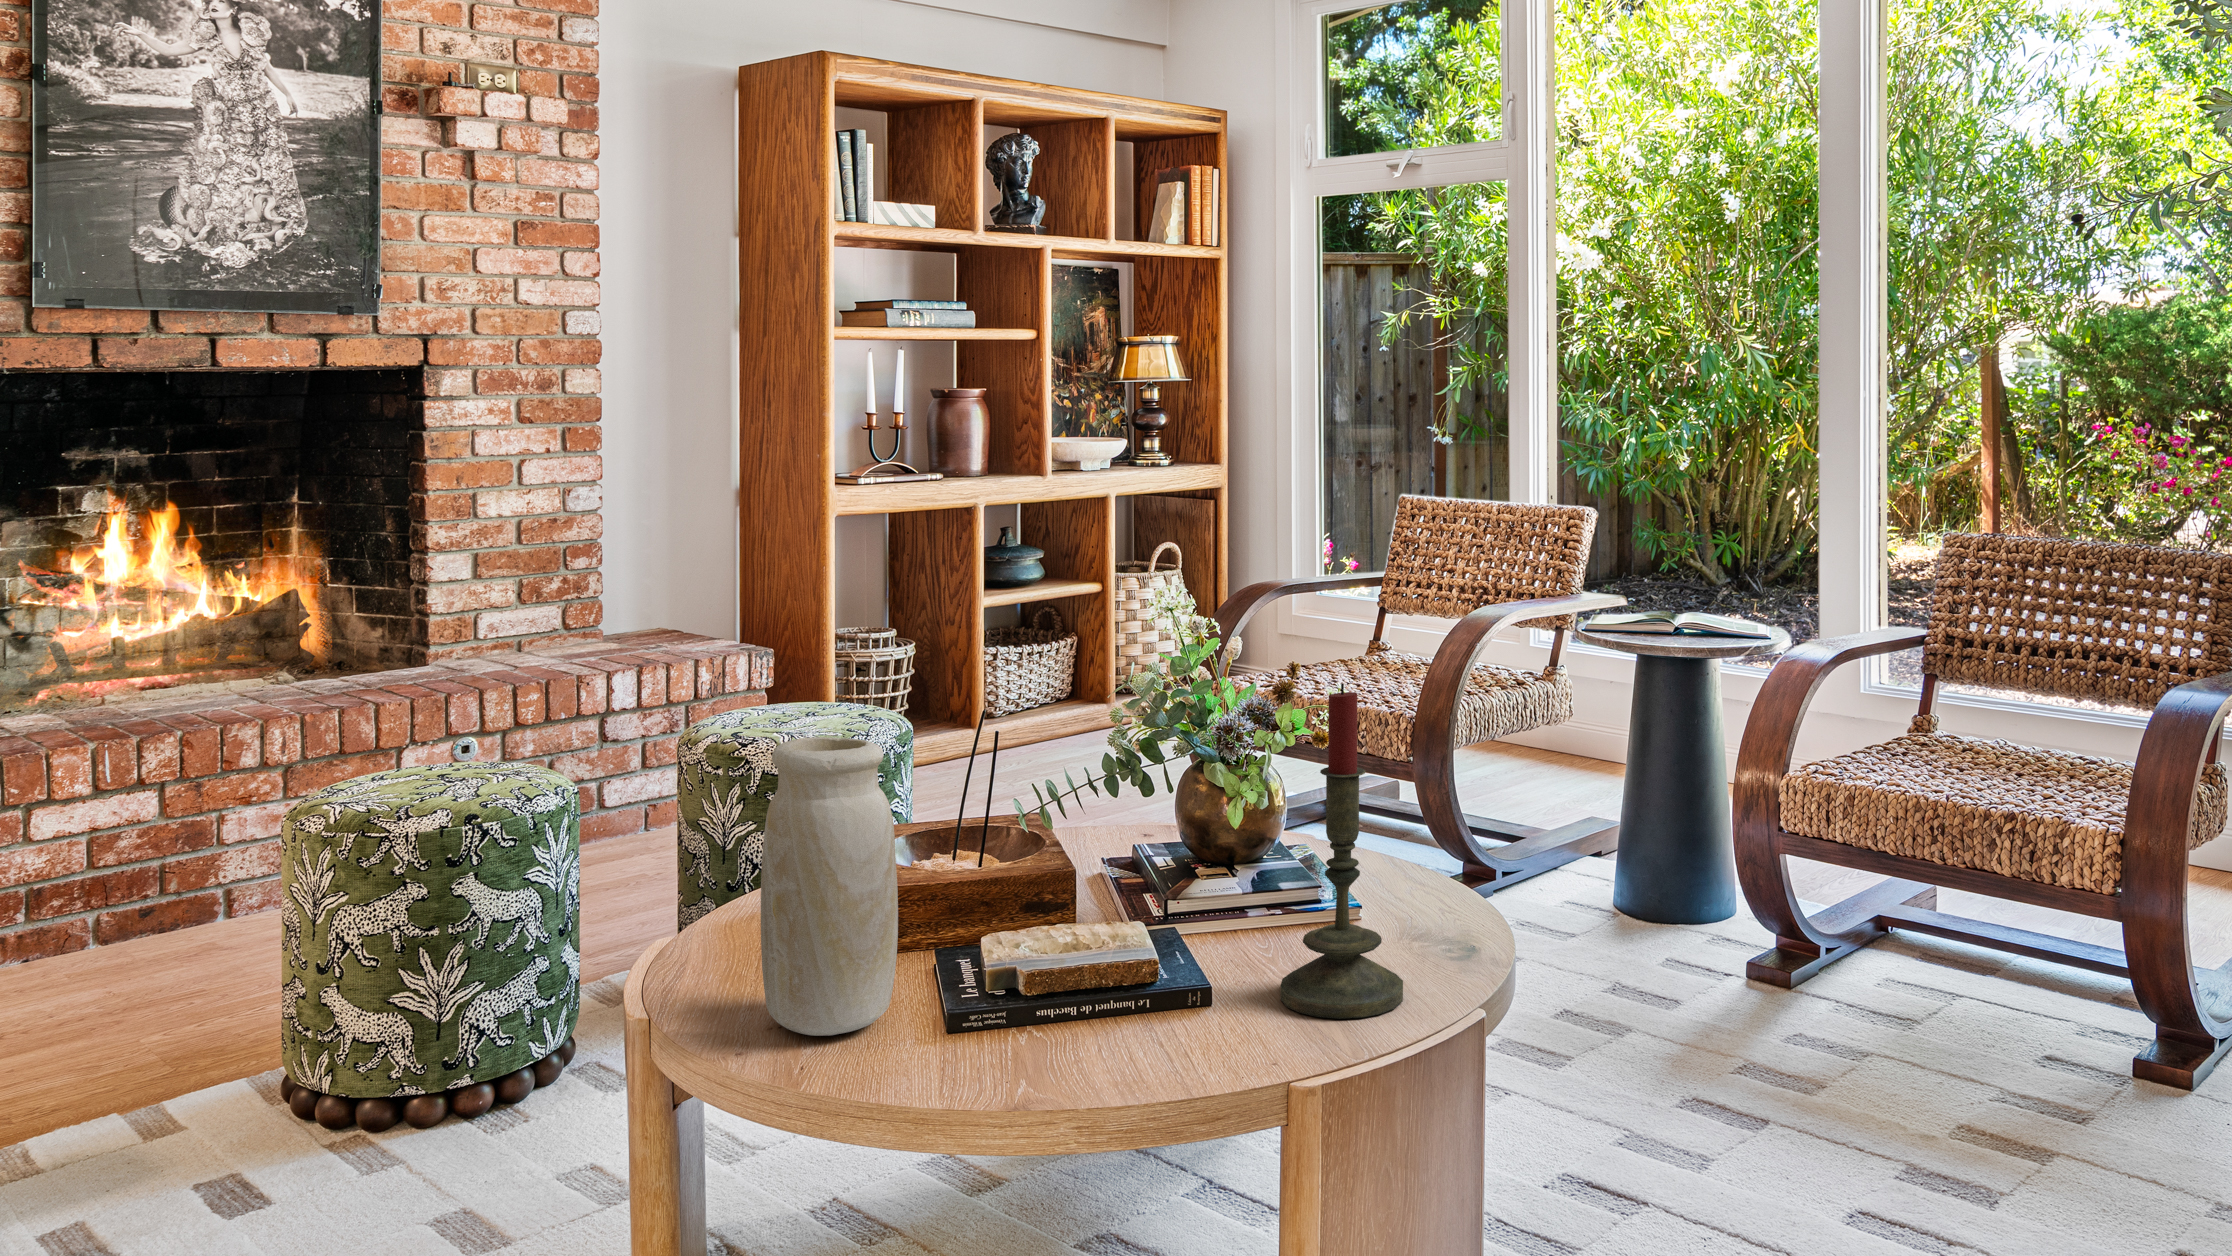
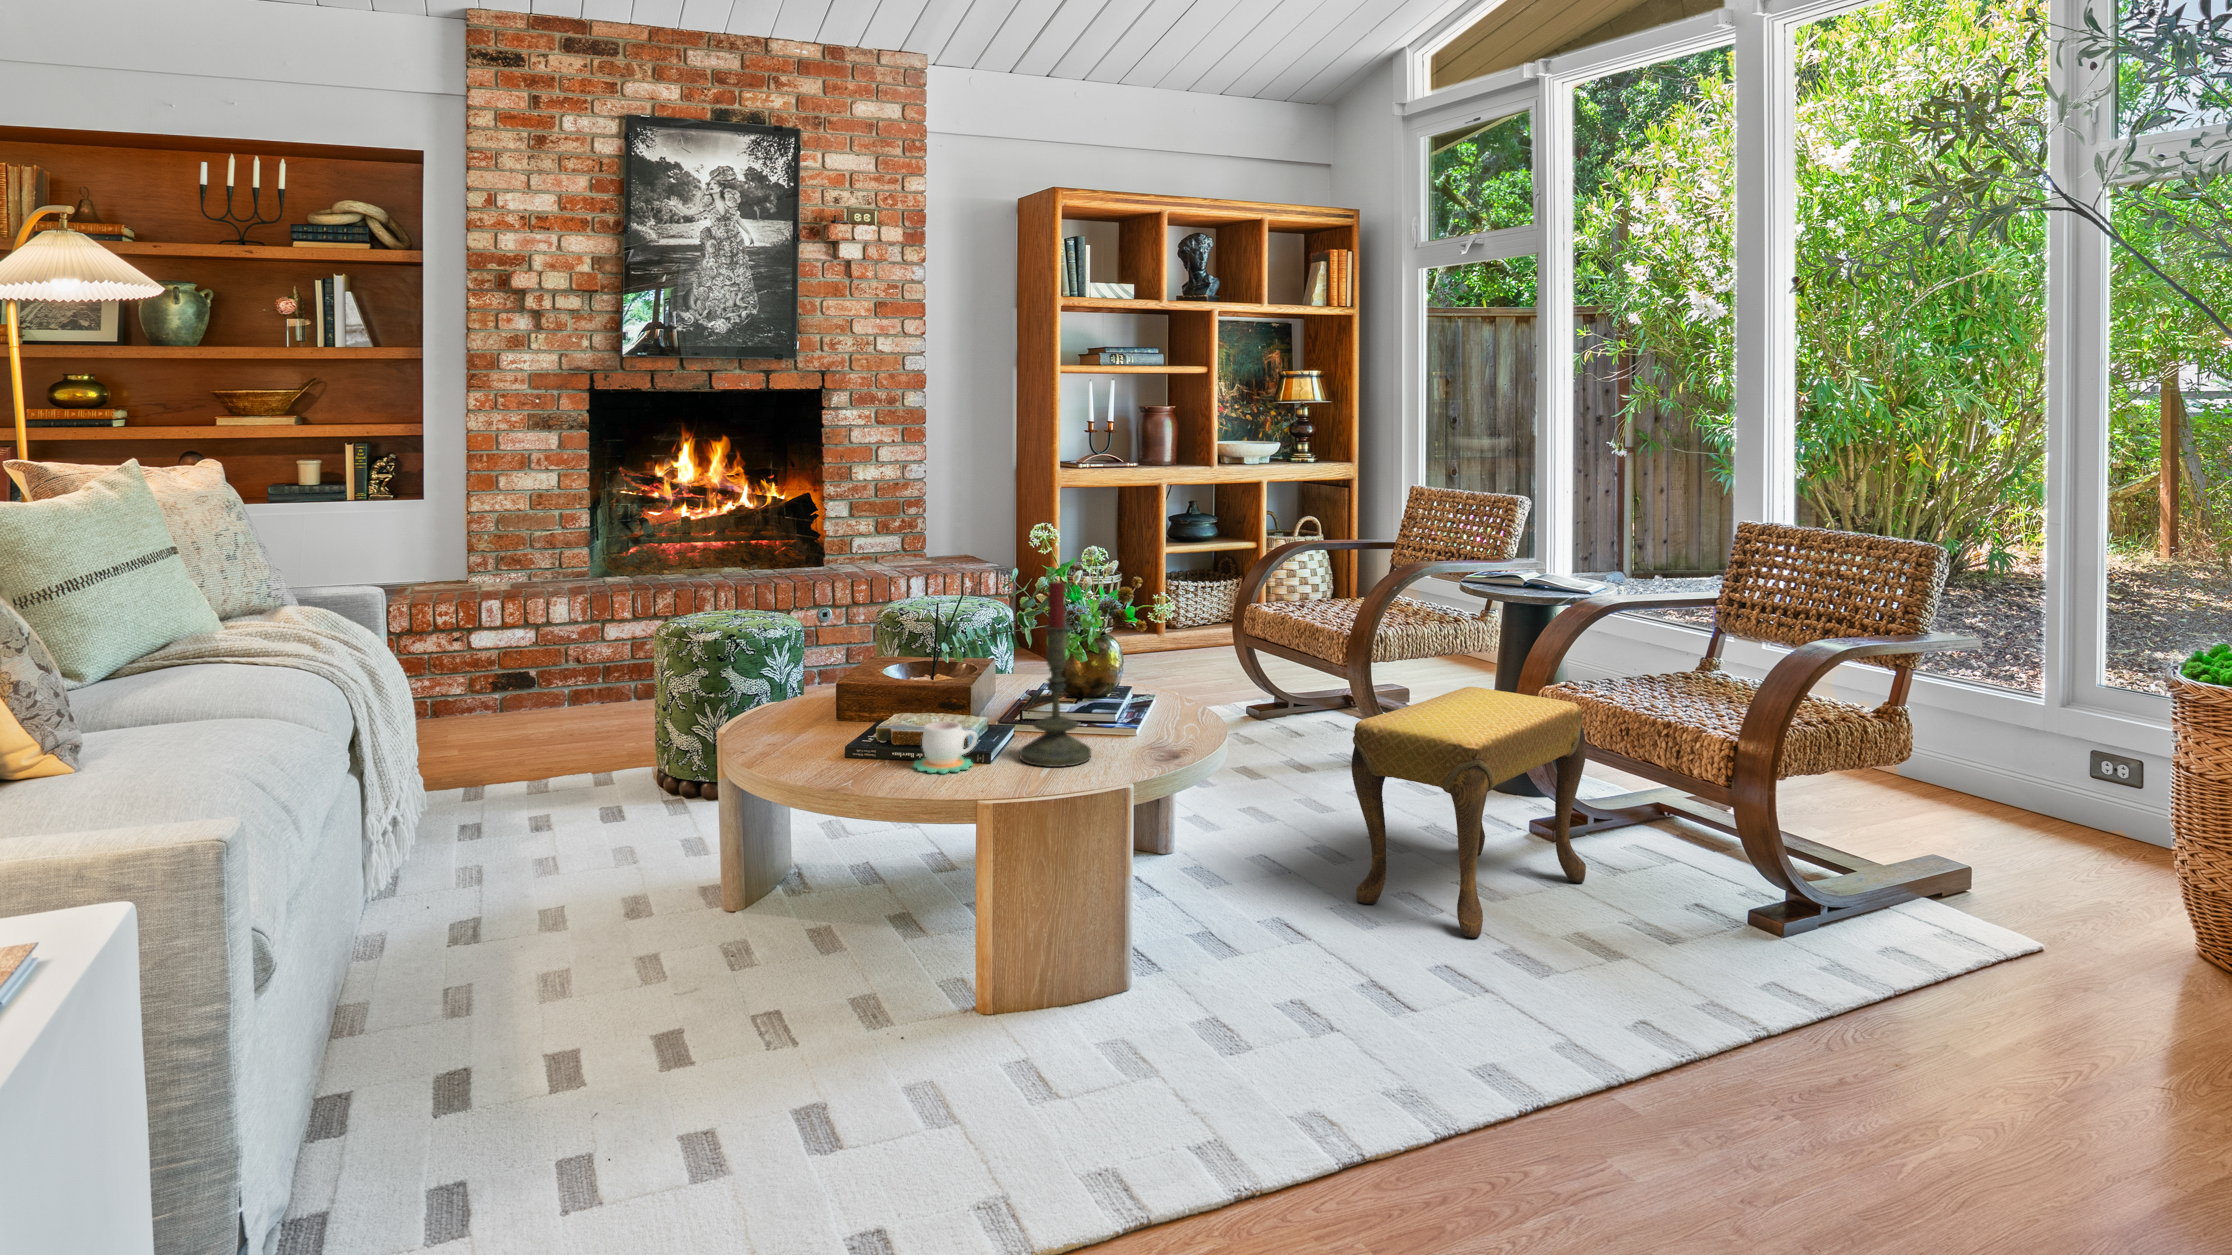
vase: present [761,737,898,1036] -> none [763,587,827,741]
footstool: none [1670,792,1922,1172] -> present [1351,687,1586,937]
mug: none [1128,961,1239,1064] -> present [913,721,977,774]

